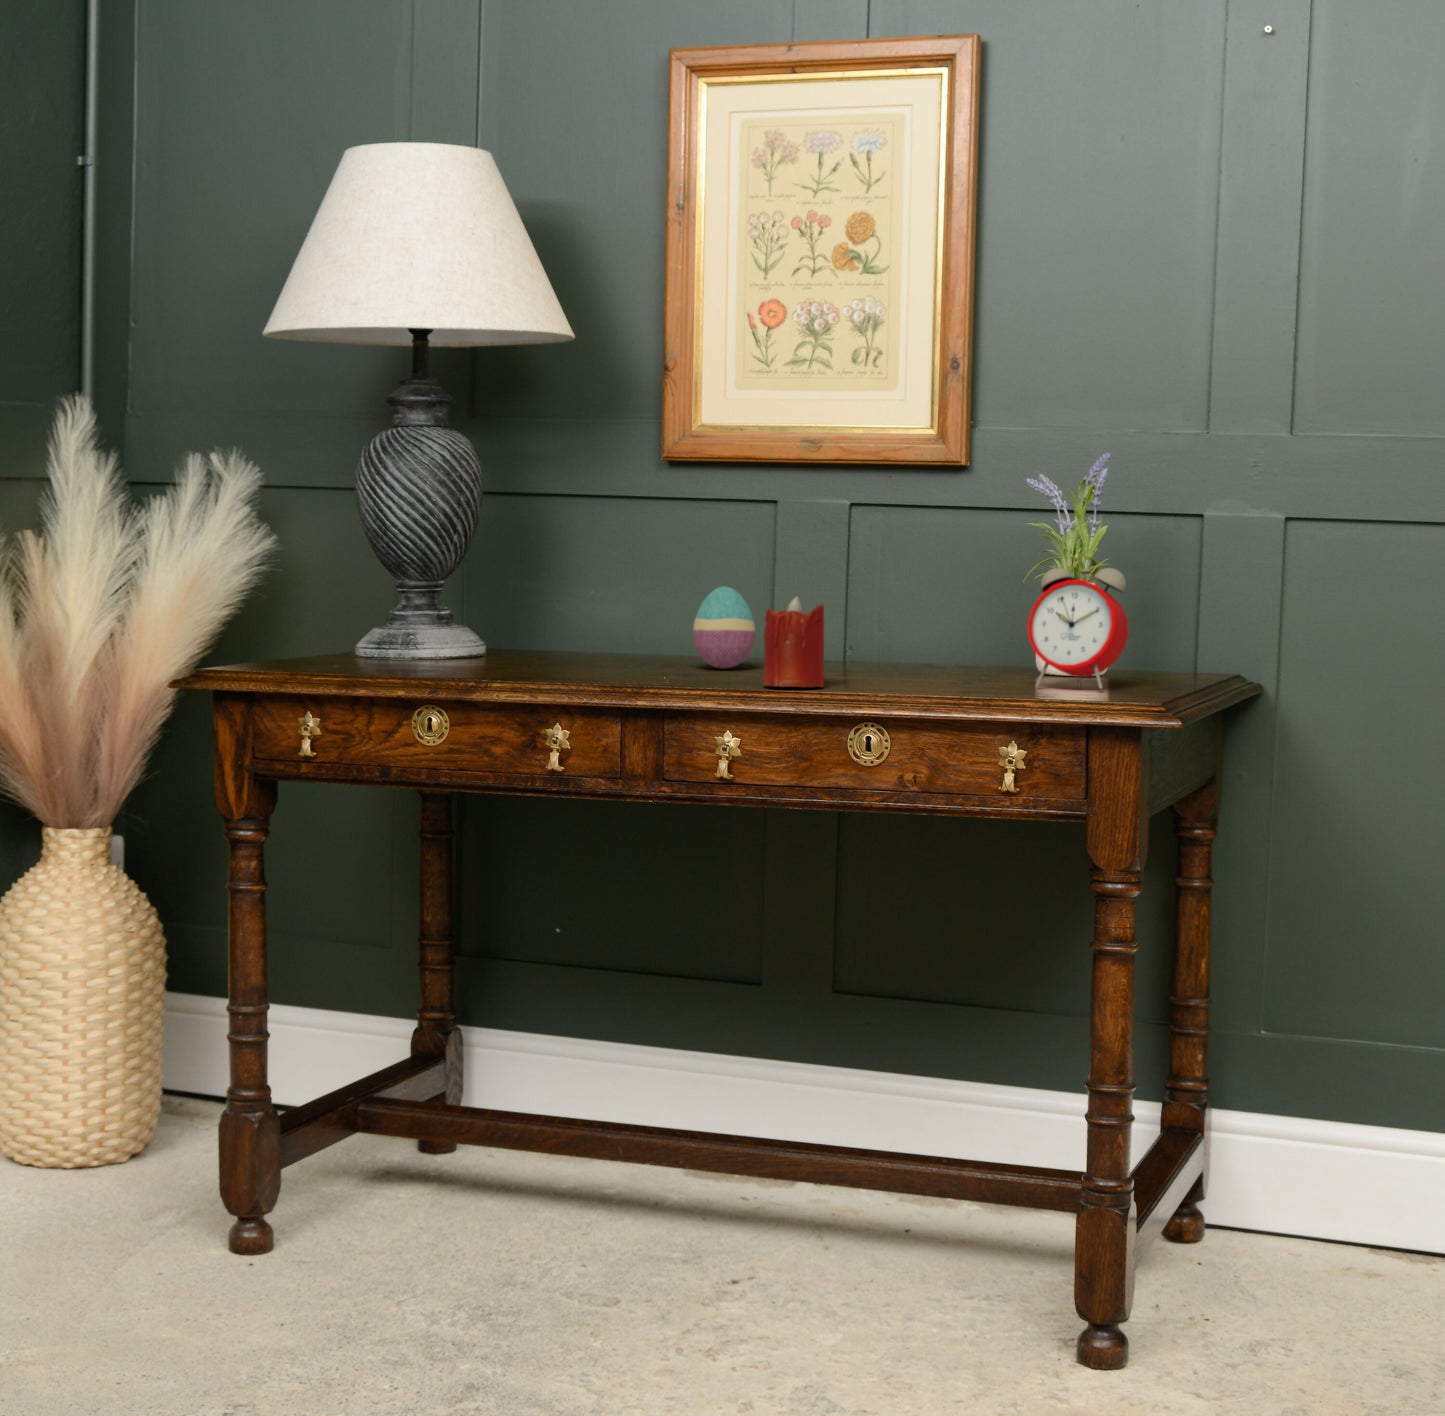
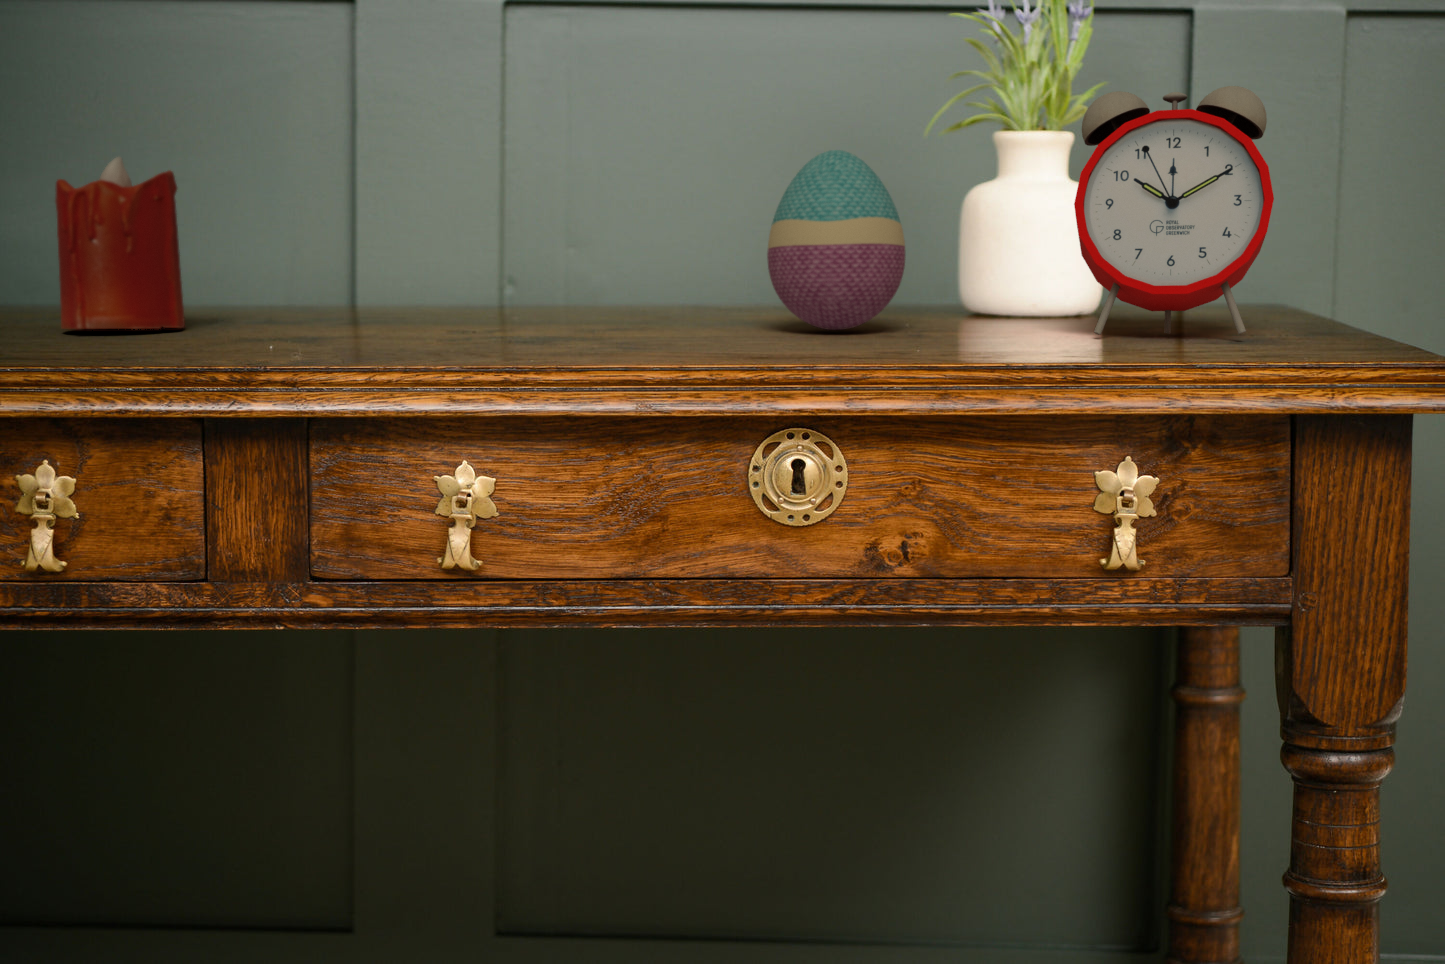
decorative egg: present [693,586,755,669] -> present [767,150,905,330]
candle: present [763,597,824,687] -> present [55,157,185,329]

